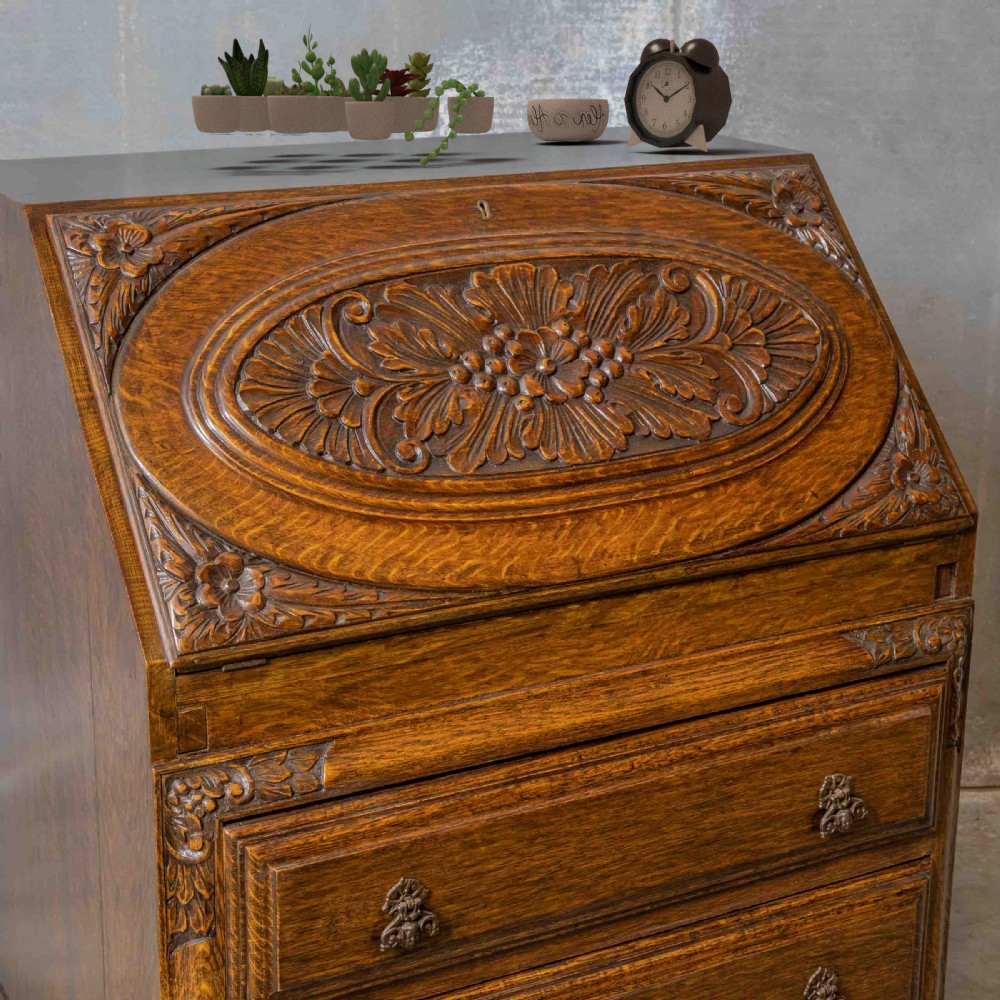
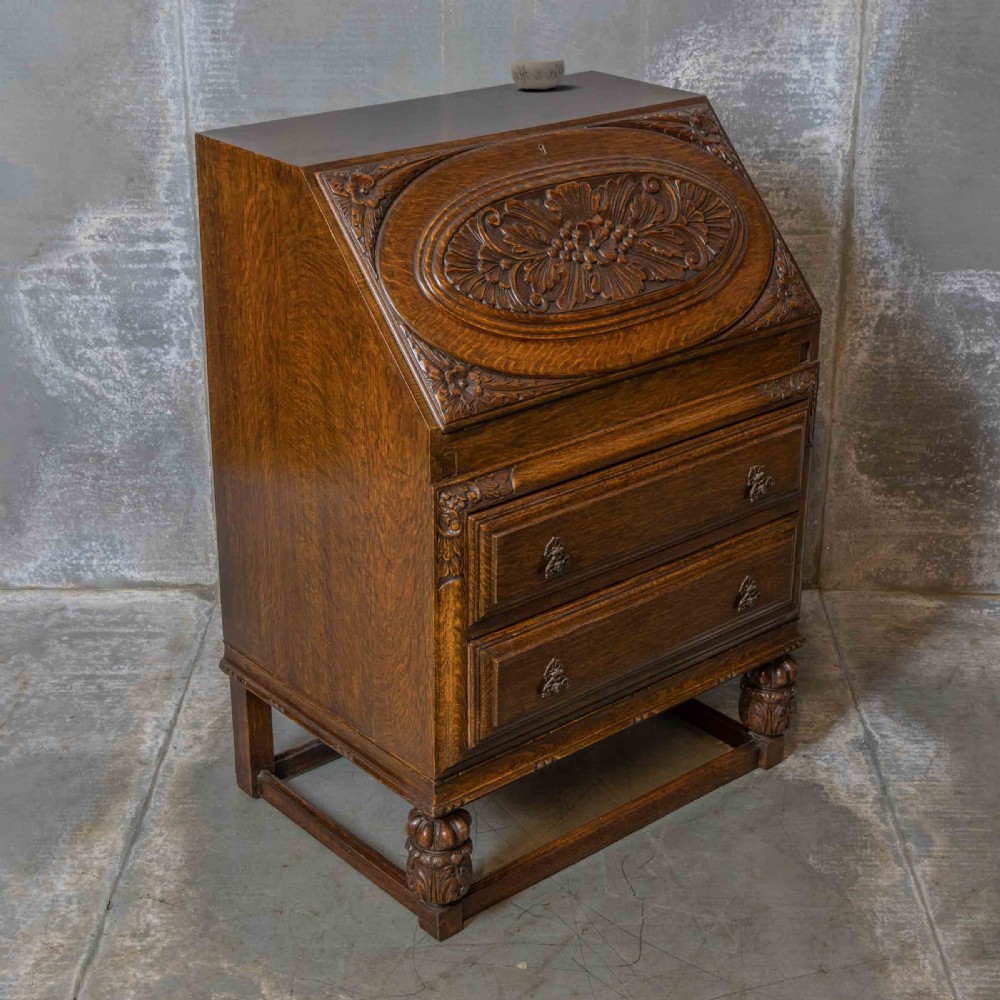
succulent plant: present [192,28,494,165] -> none [330,25,518,119]
alarm clock: present [624,38,732,152] -> none [592,26,659,99]

